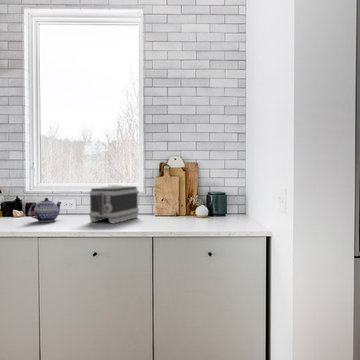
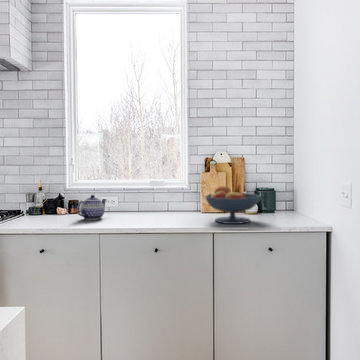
toaster: present [89,186,139,223] -> none [137,182,185,221]
fruit bowl: none [154,189,207,226] -> present [205,186,260,224]

